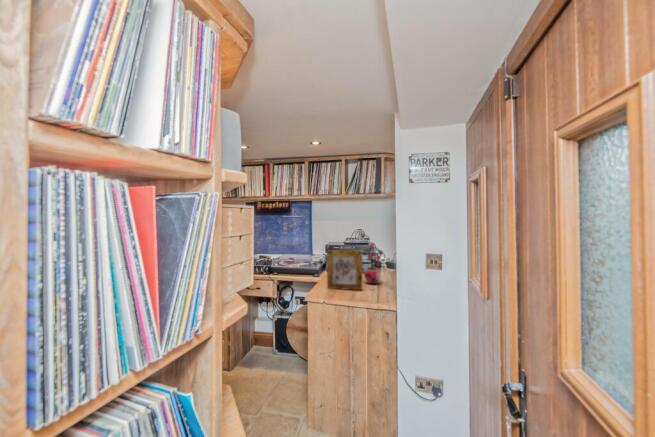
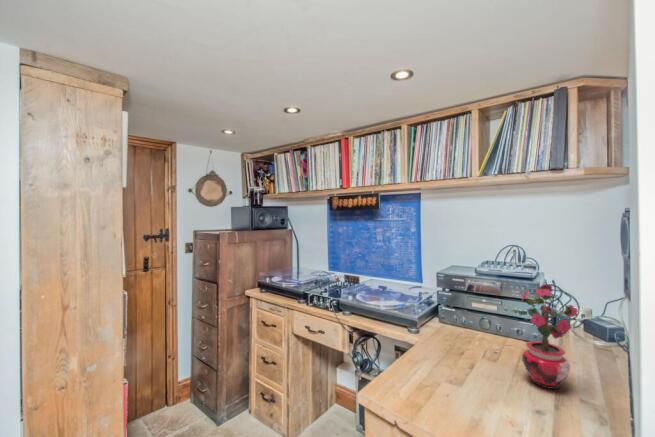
picture frame: present [327,250,362,290] -> none [423,297,516,414]

